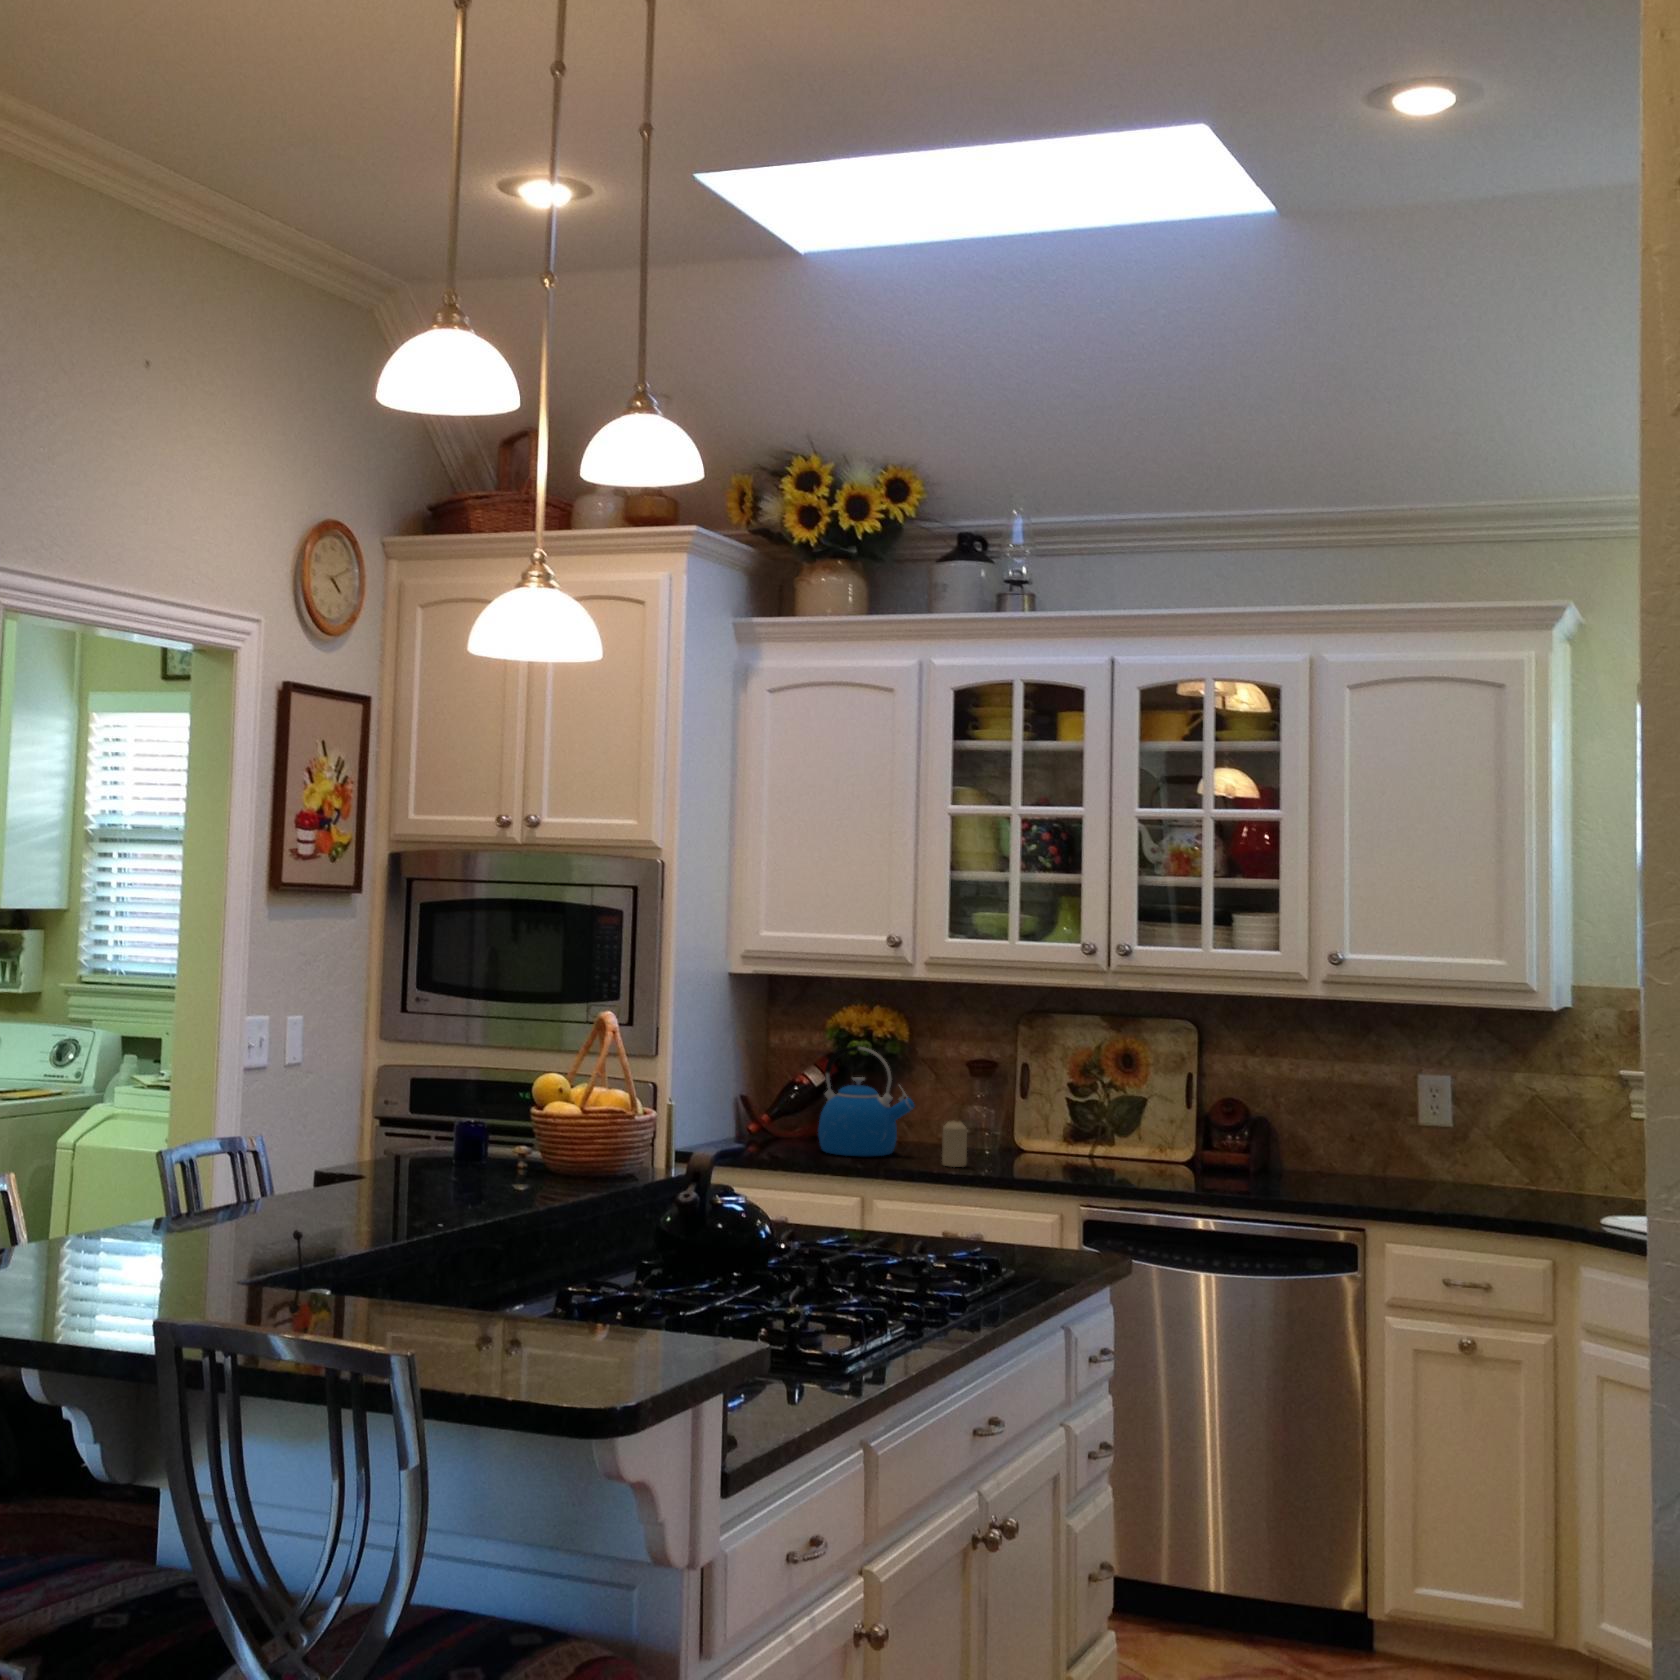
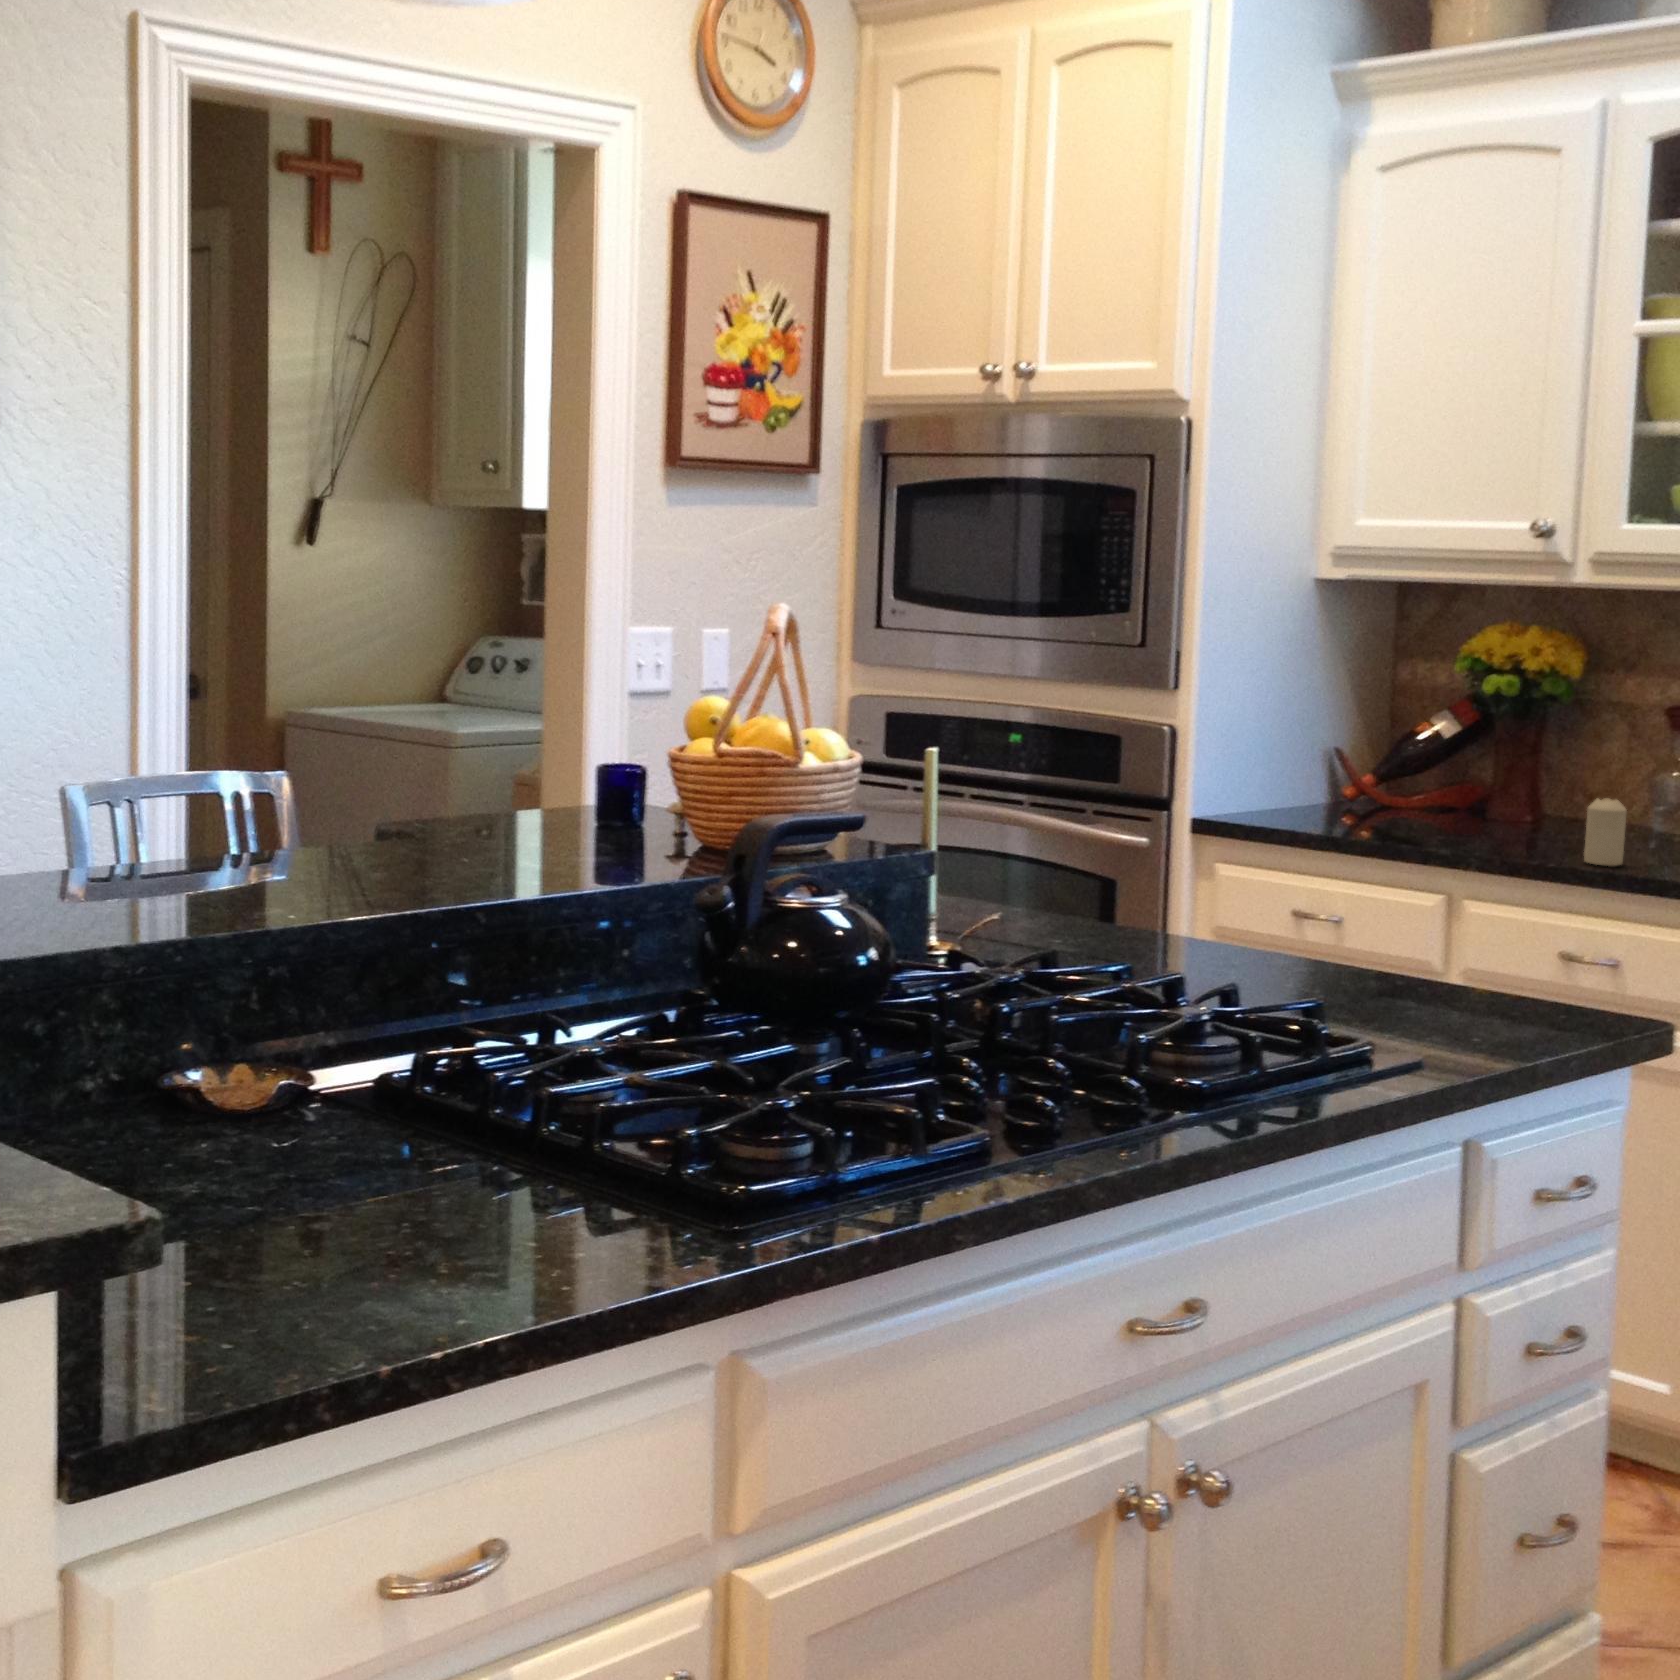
kettle: present [818,1045,915,1156] -> none [1414,684,1558,842]

